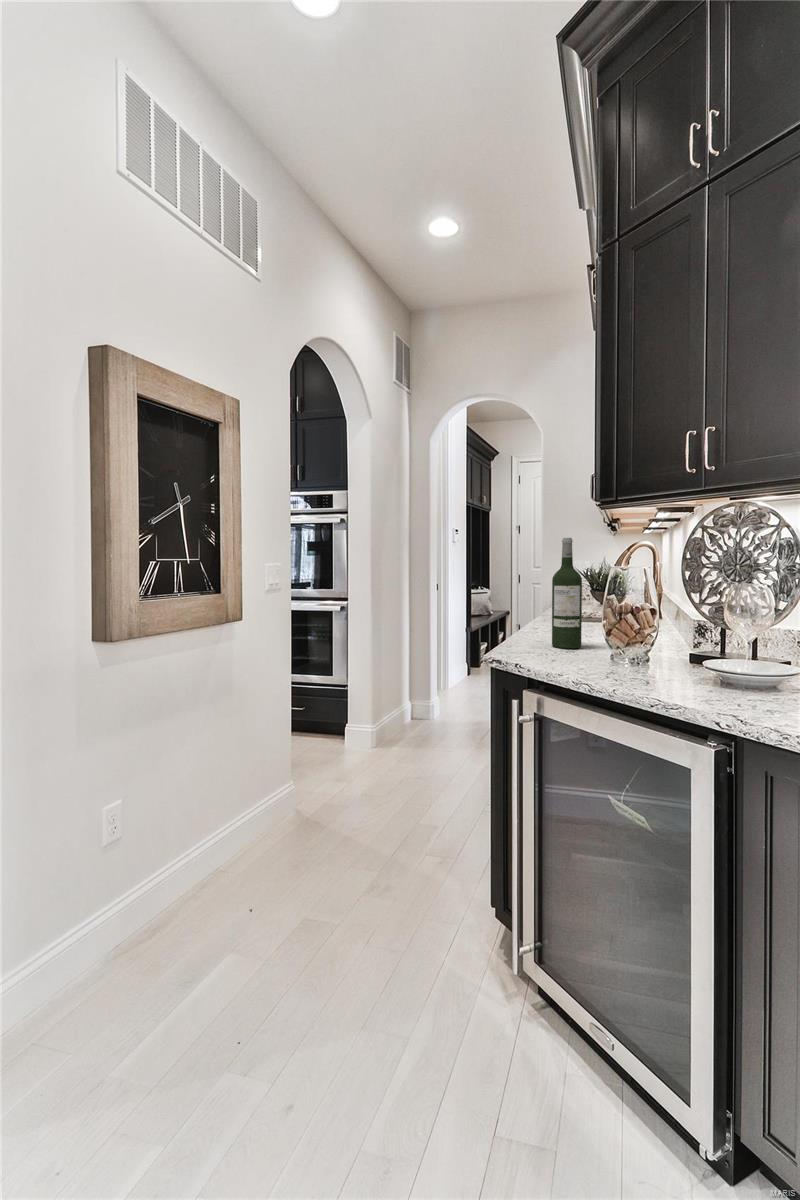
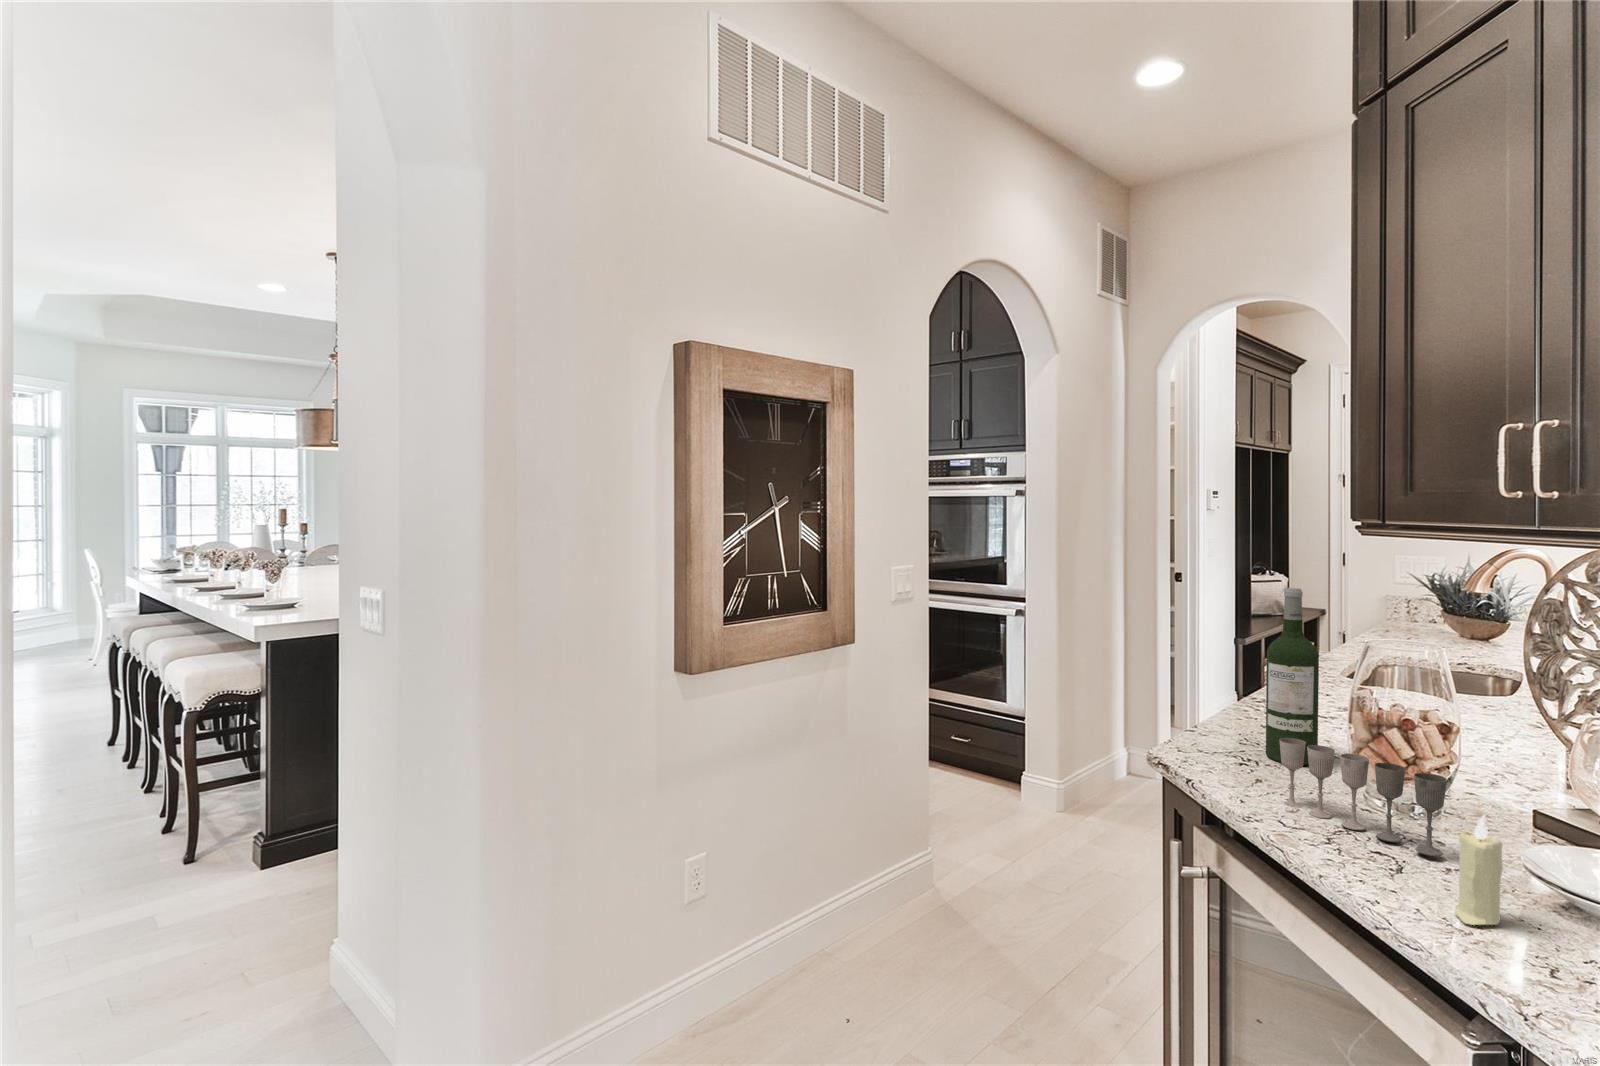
wine glass: none [573,622,669,672] -> present [1279,738,1447,856]
candle: none [685,629,710,693] -> present [1455,815,1503,925]

